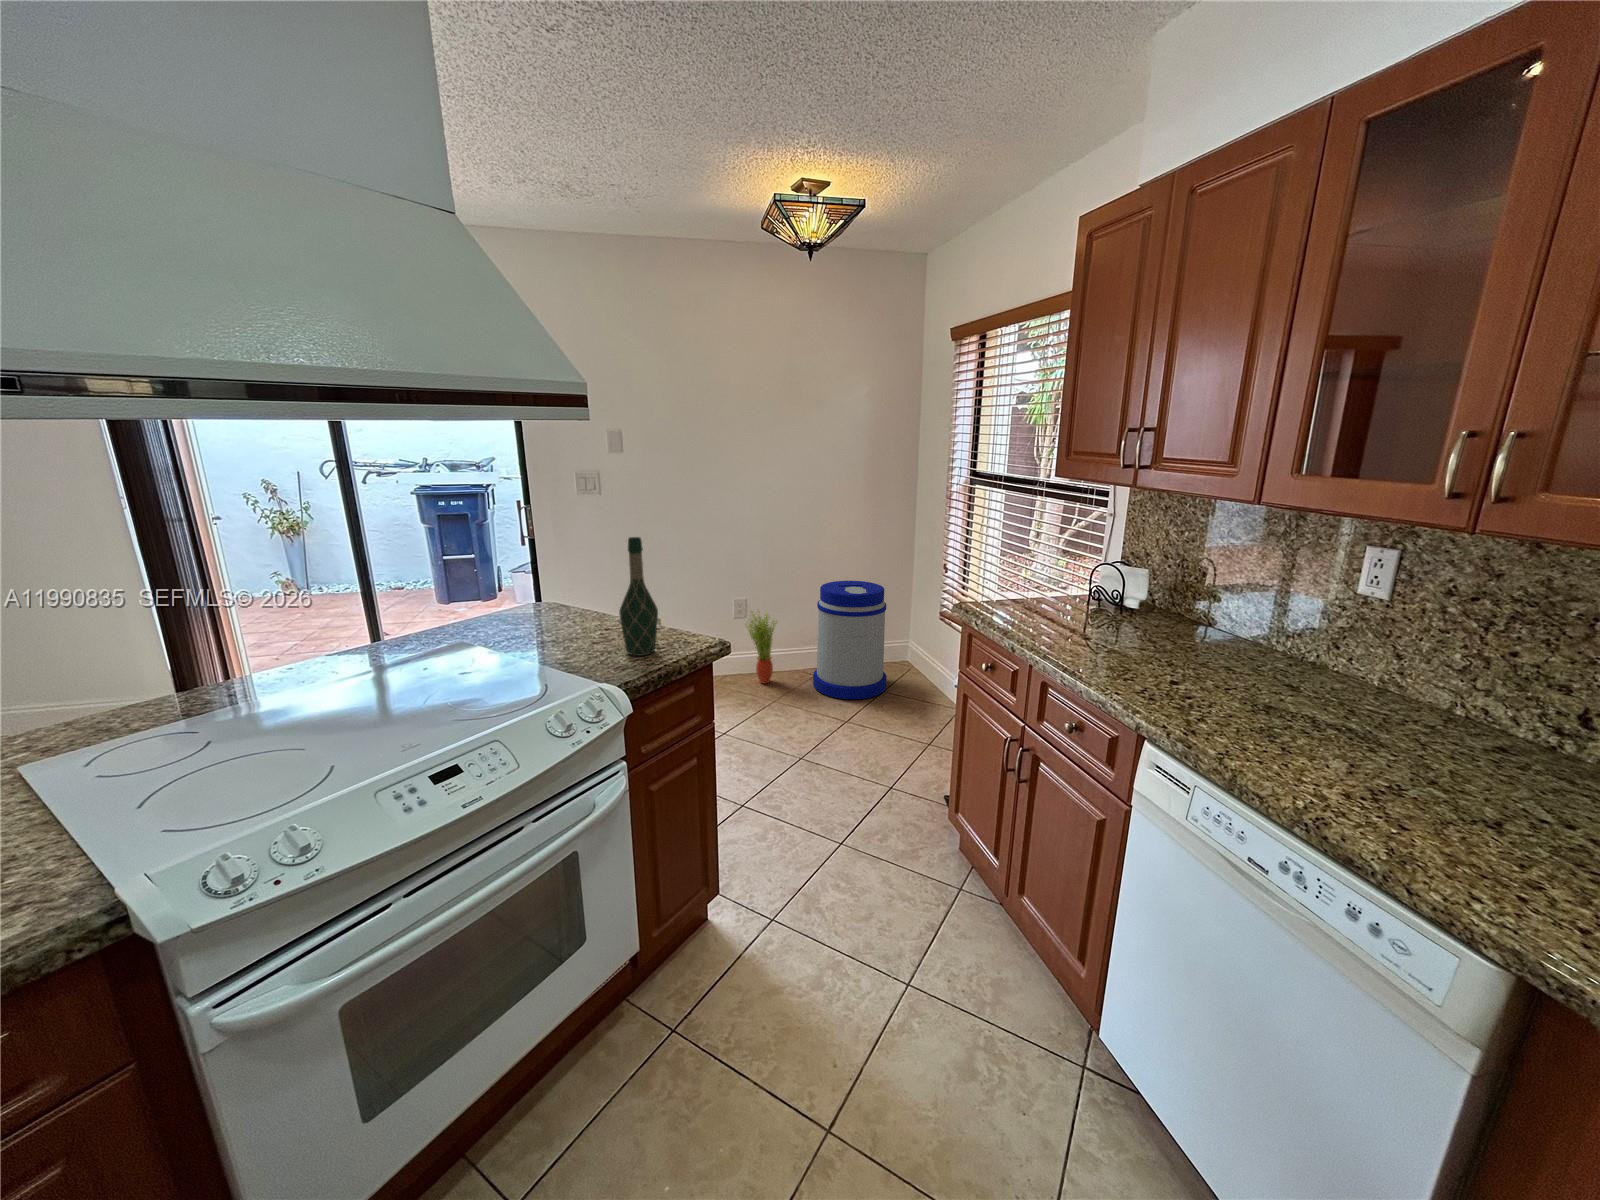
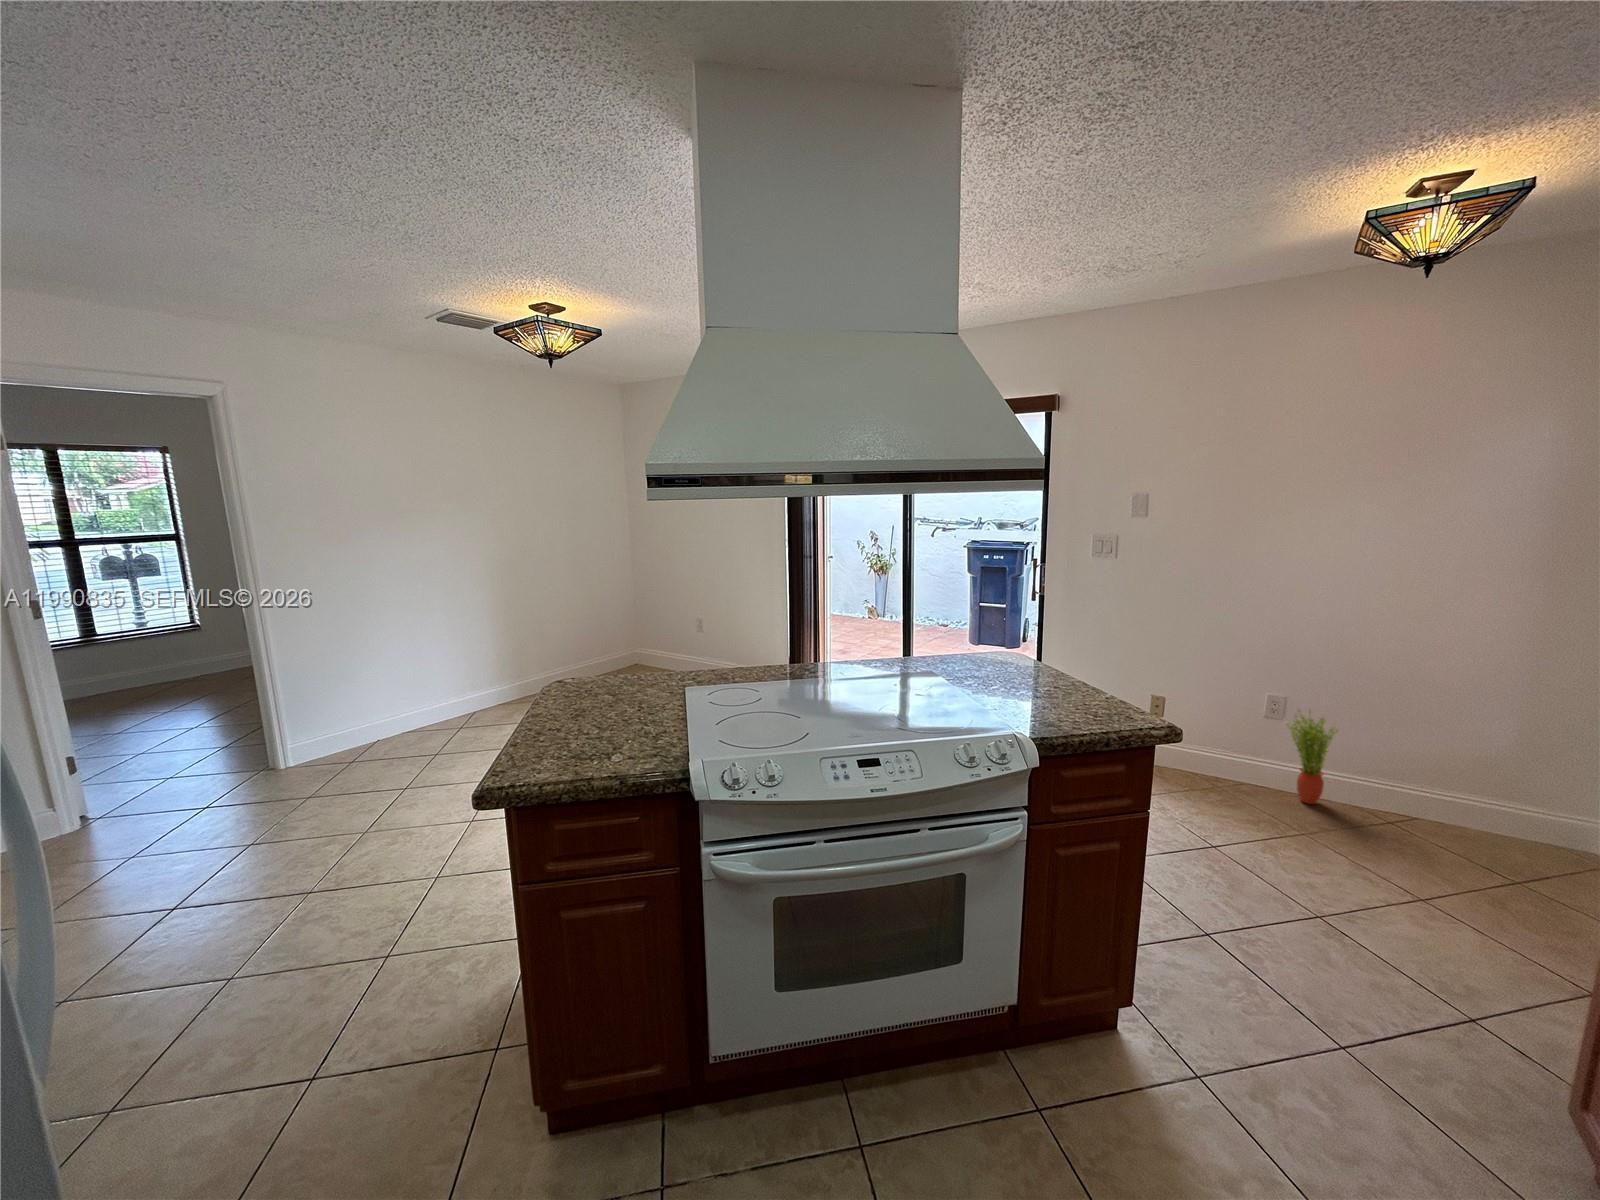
wine bottle: present [619,537,658,656] -> none [1058,601,1099,718]
trash can: present [813,581,887,699] -> none [1389,696,1556,879]

